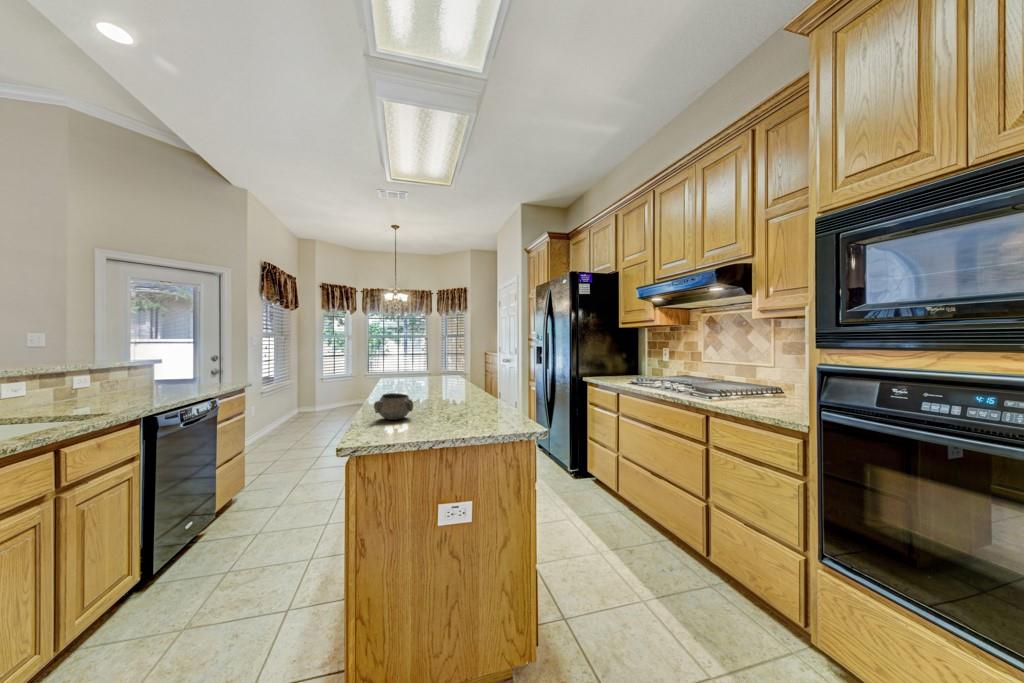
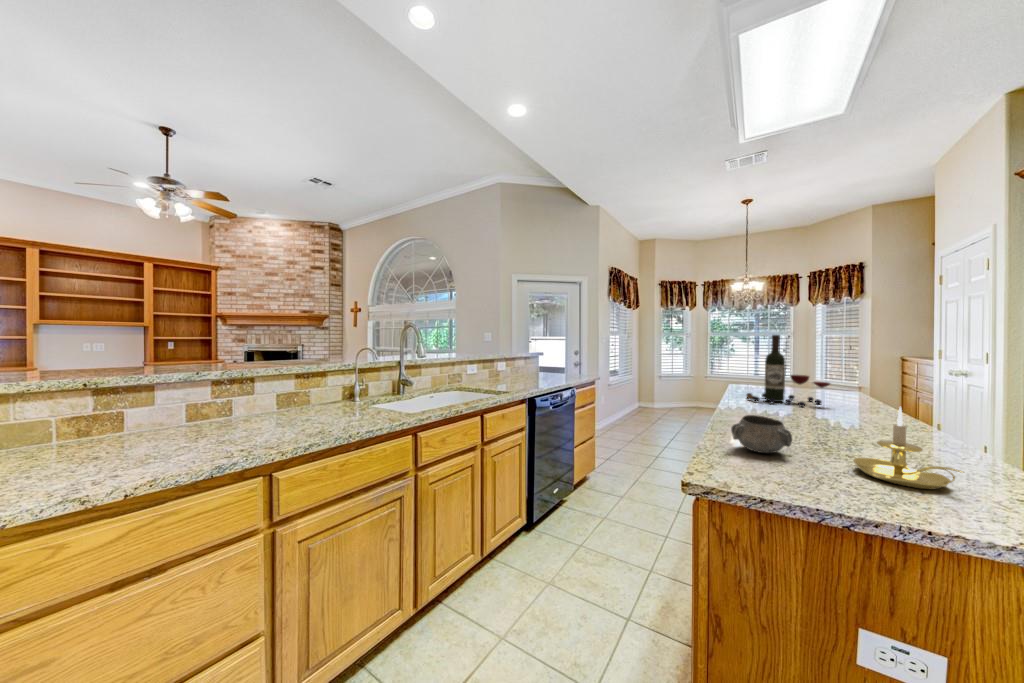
wine bottle: none [392,335,446,388] -> present [747,335,830,407]
candle holder: none [445,375,490,421] -> present [853,407,964,489]

